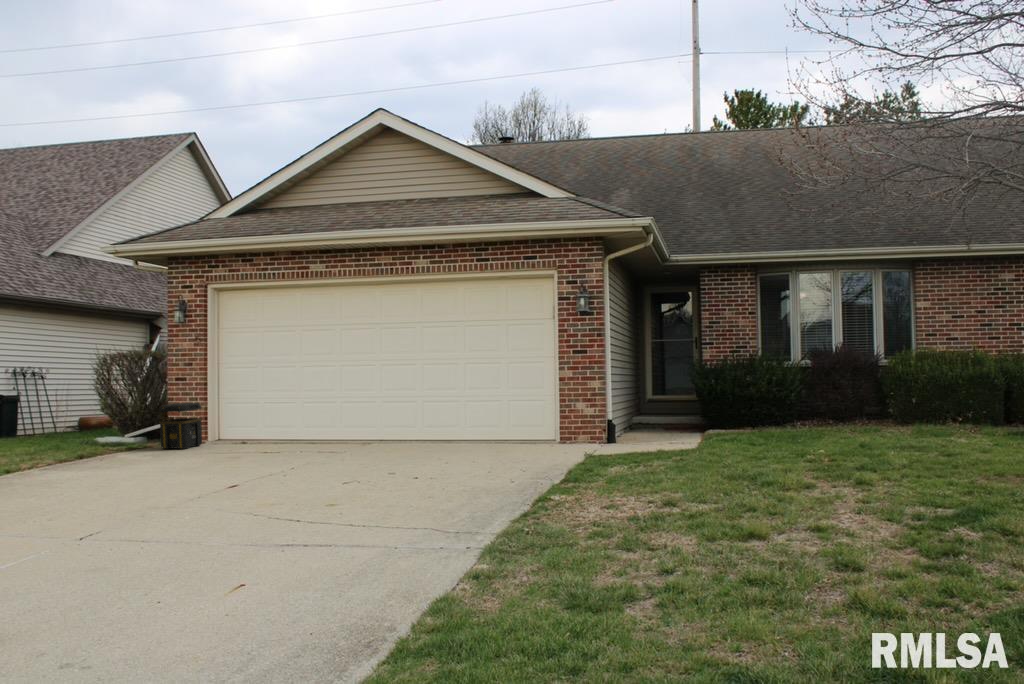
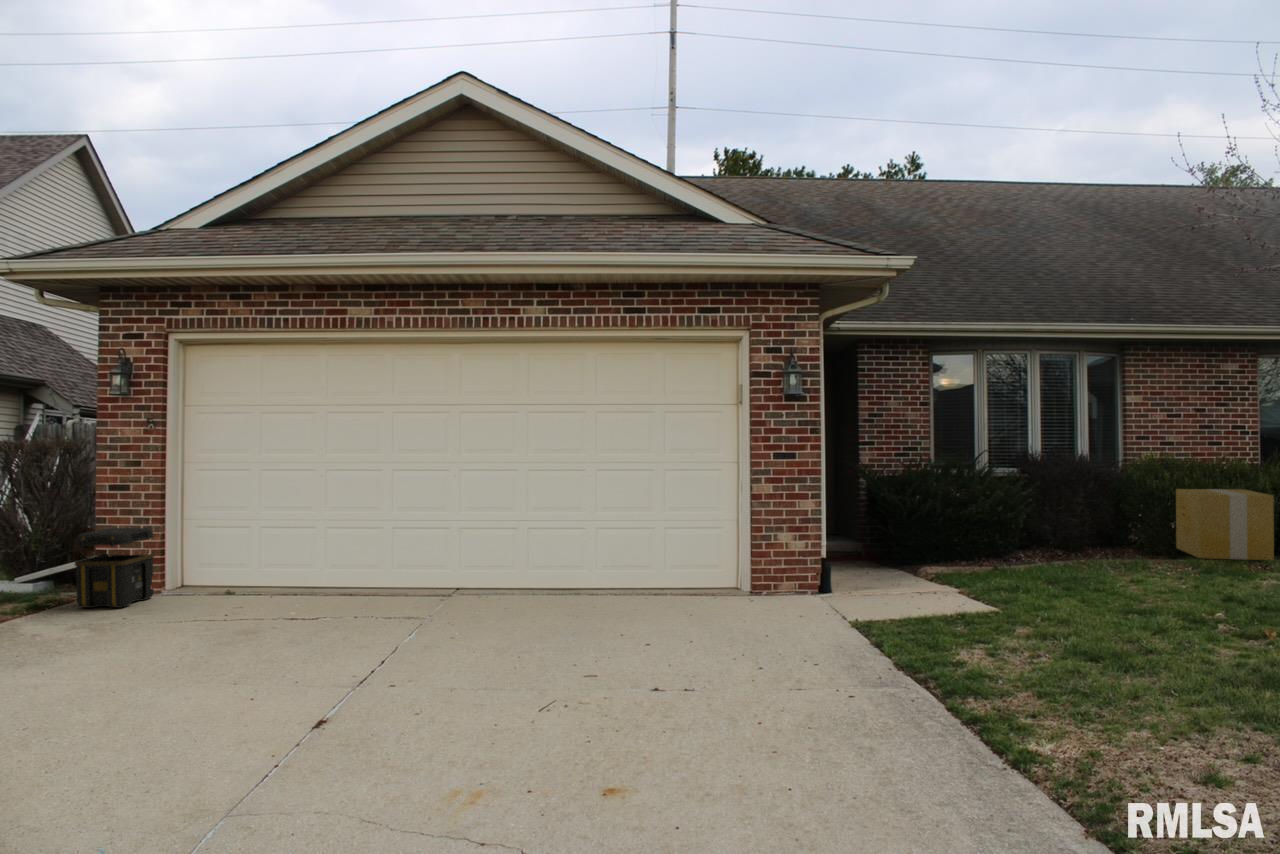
cardboard box: none [905,373,959,423] -> present [1176,489,1274,560]

